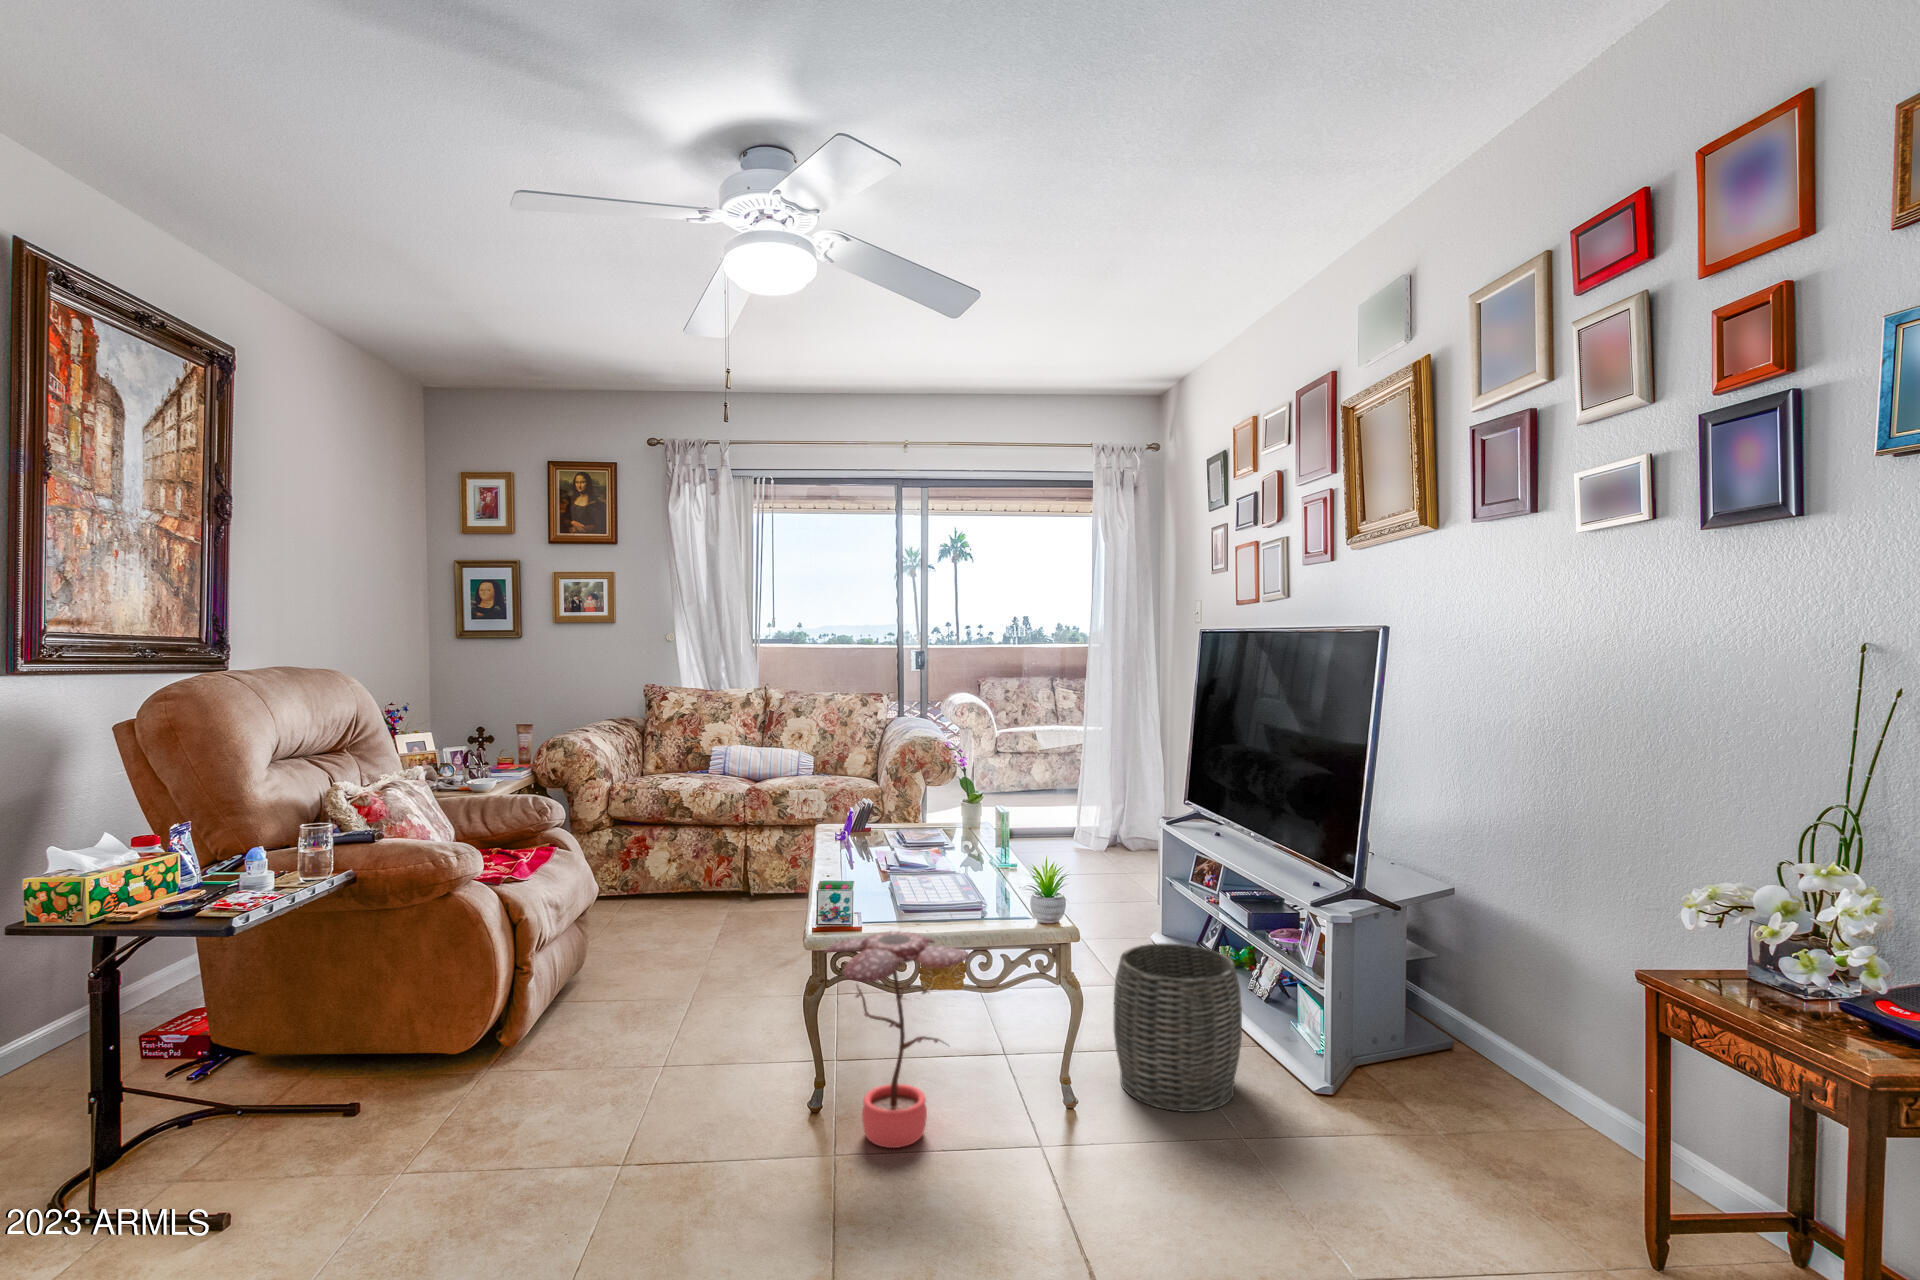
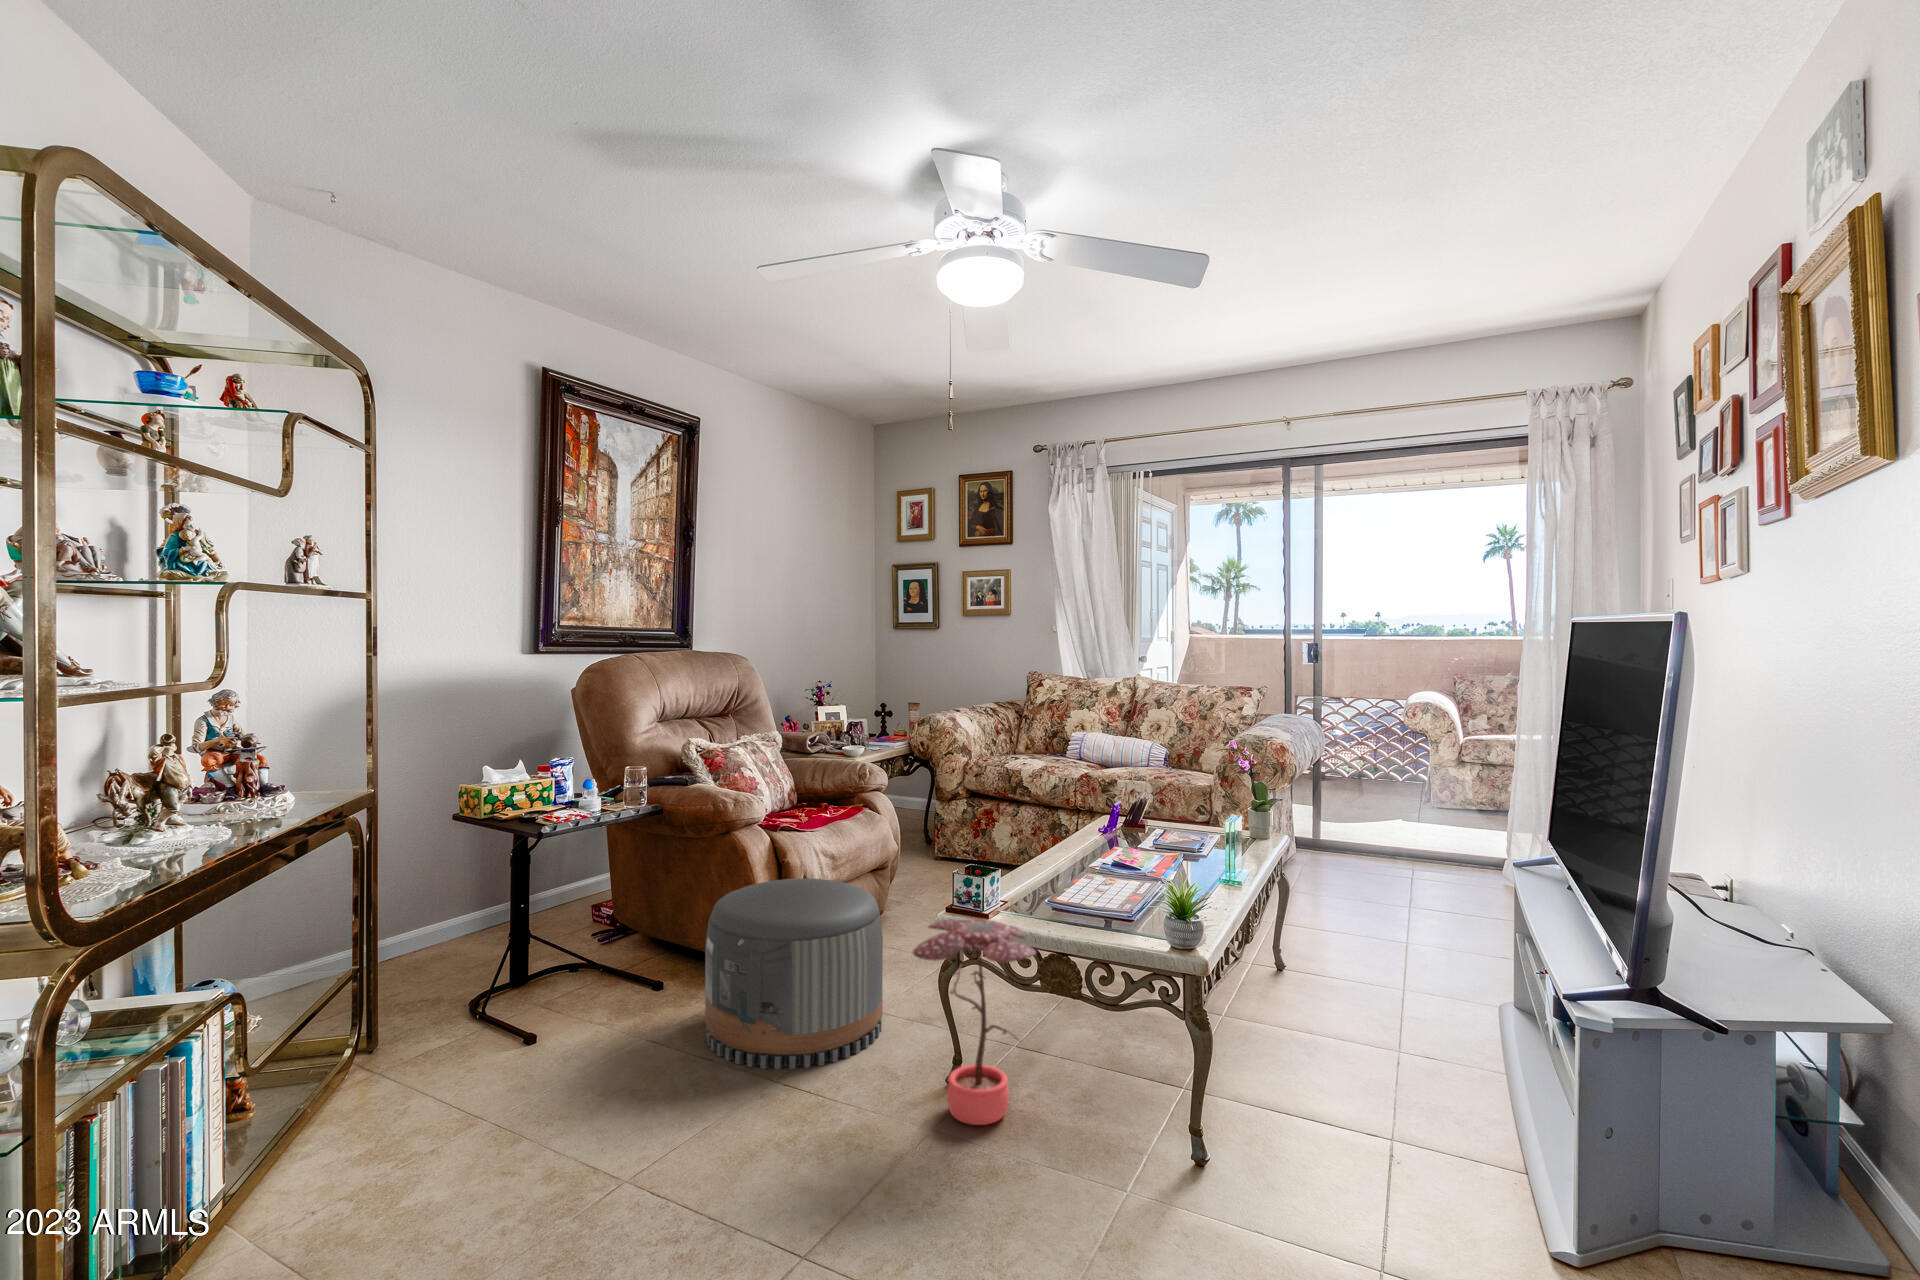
pouf: none [491,930,715,1172] -> present [705,878,883,1069]
woven basket: present [1114,943,1242,1112] -> none [1233,991,1387,1197]

